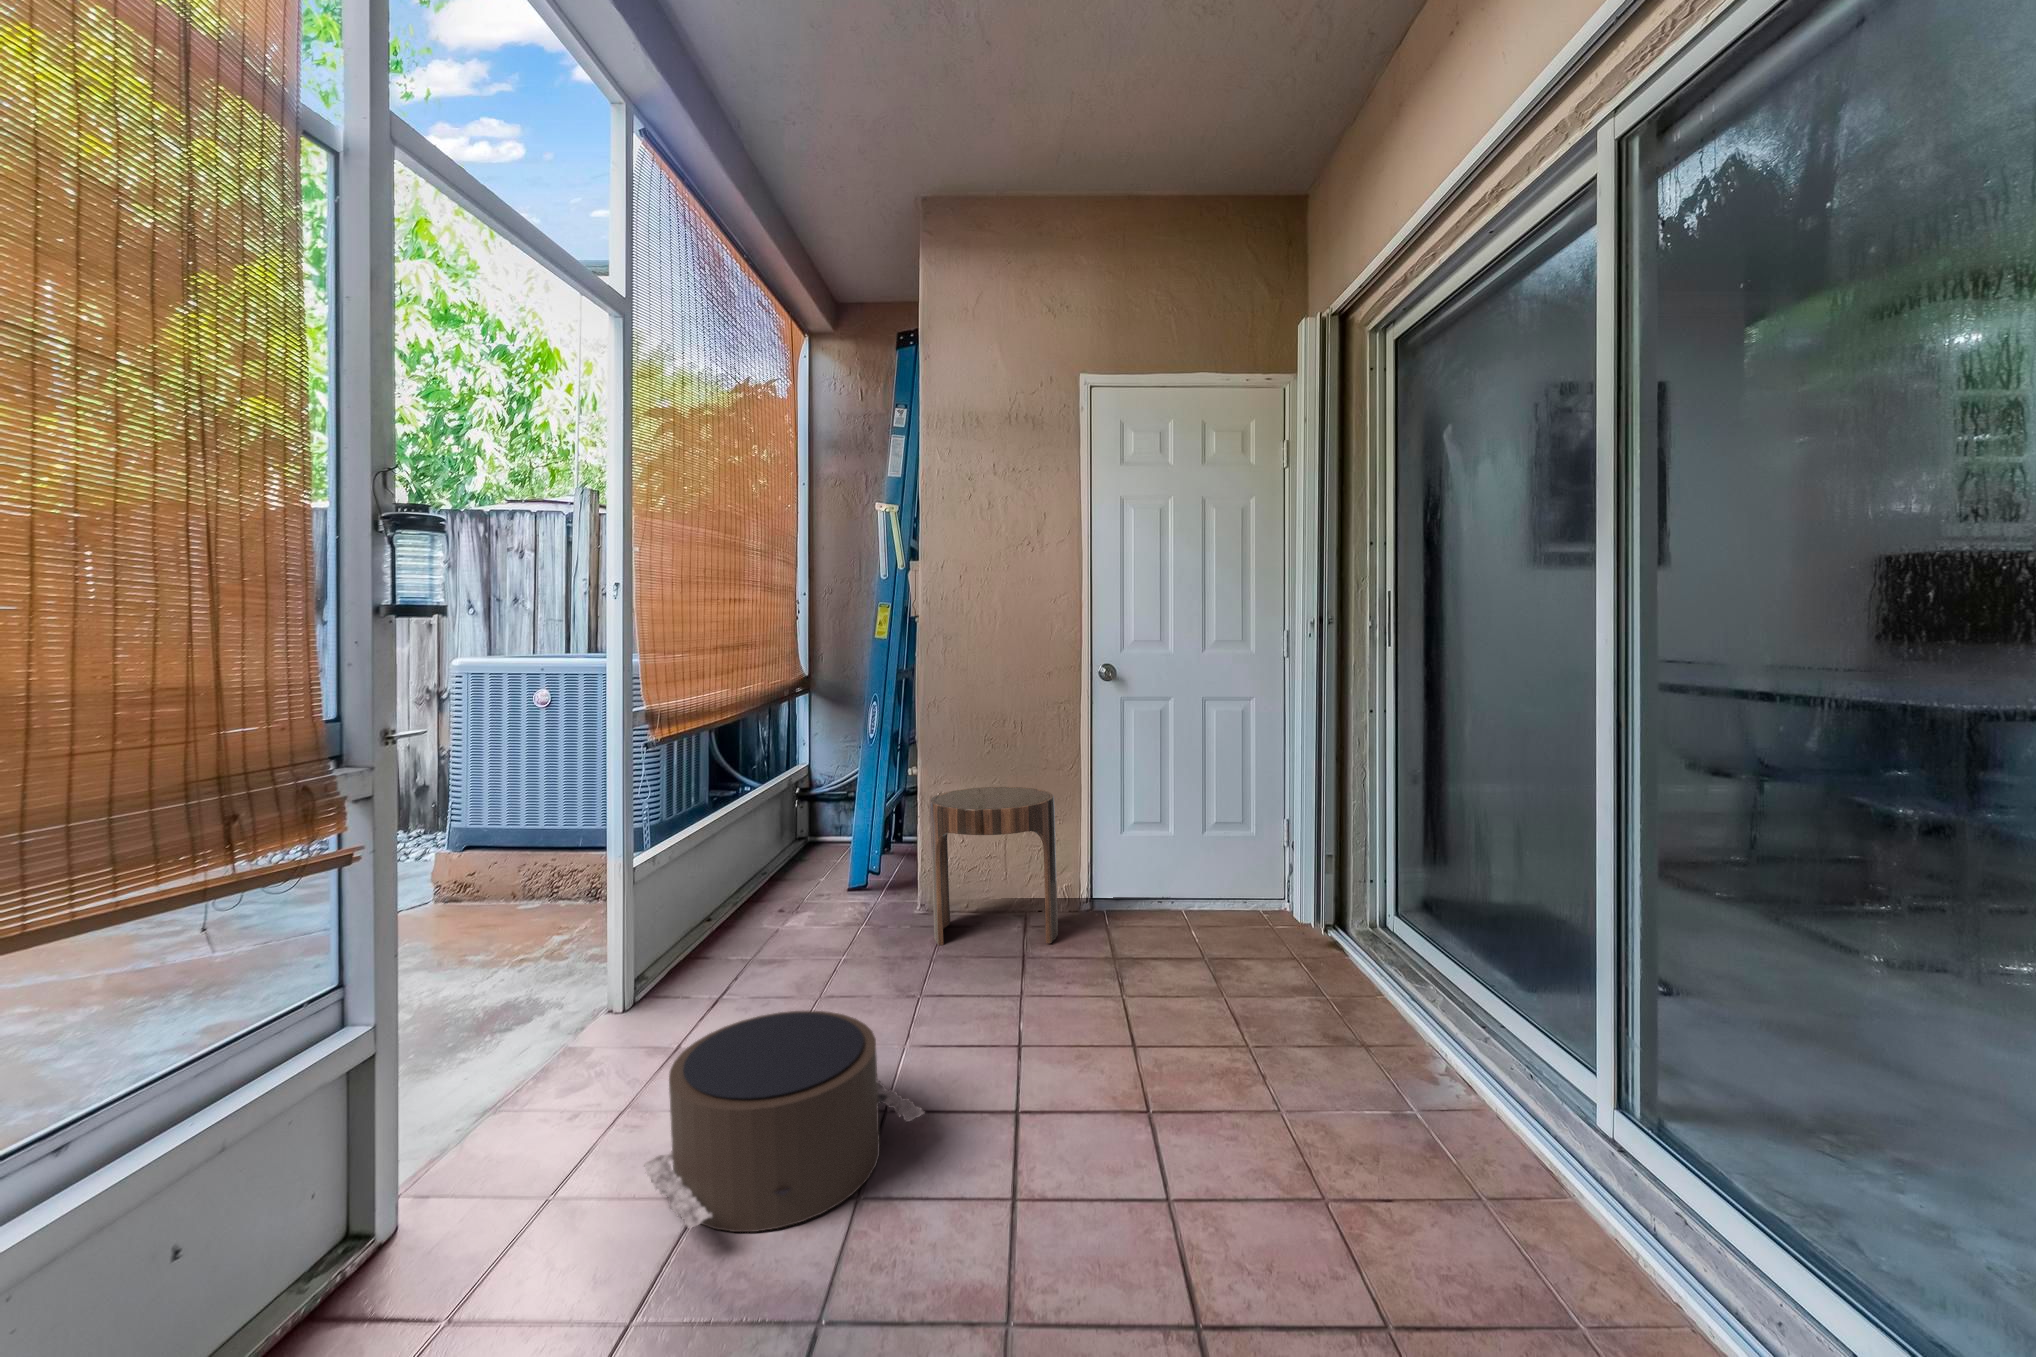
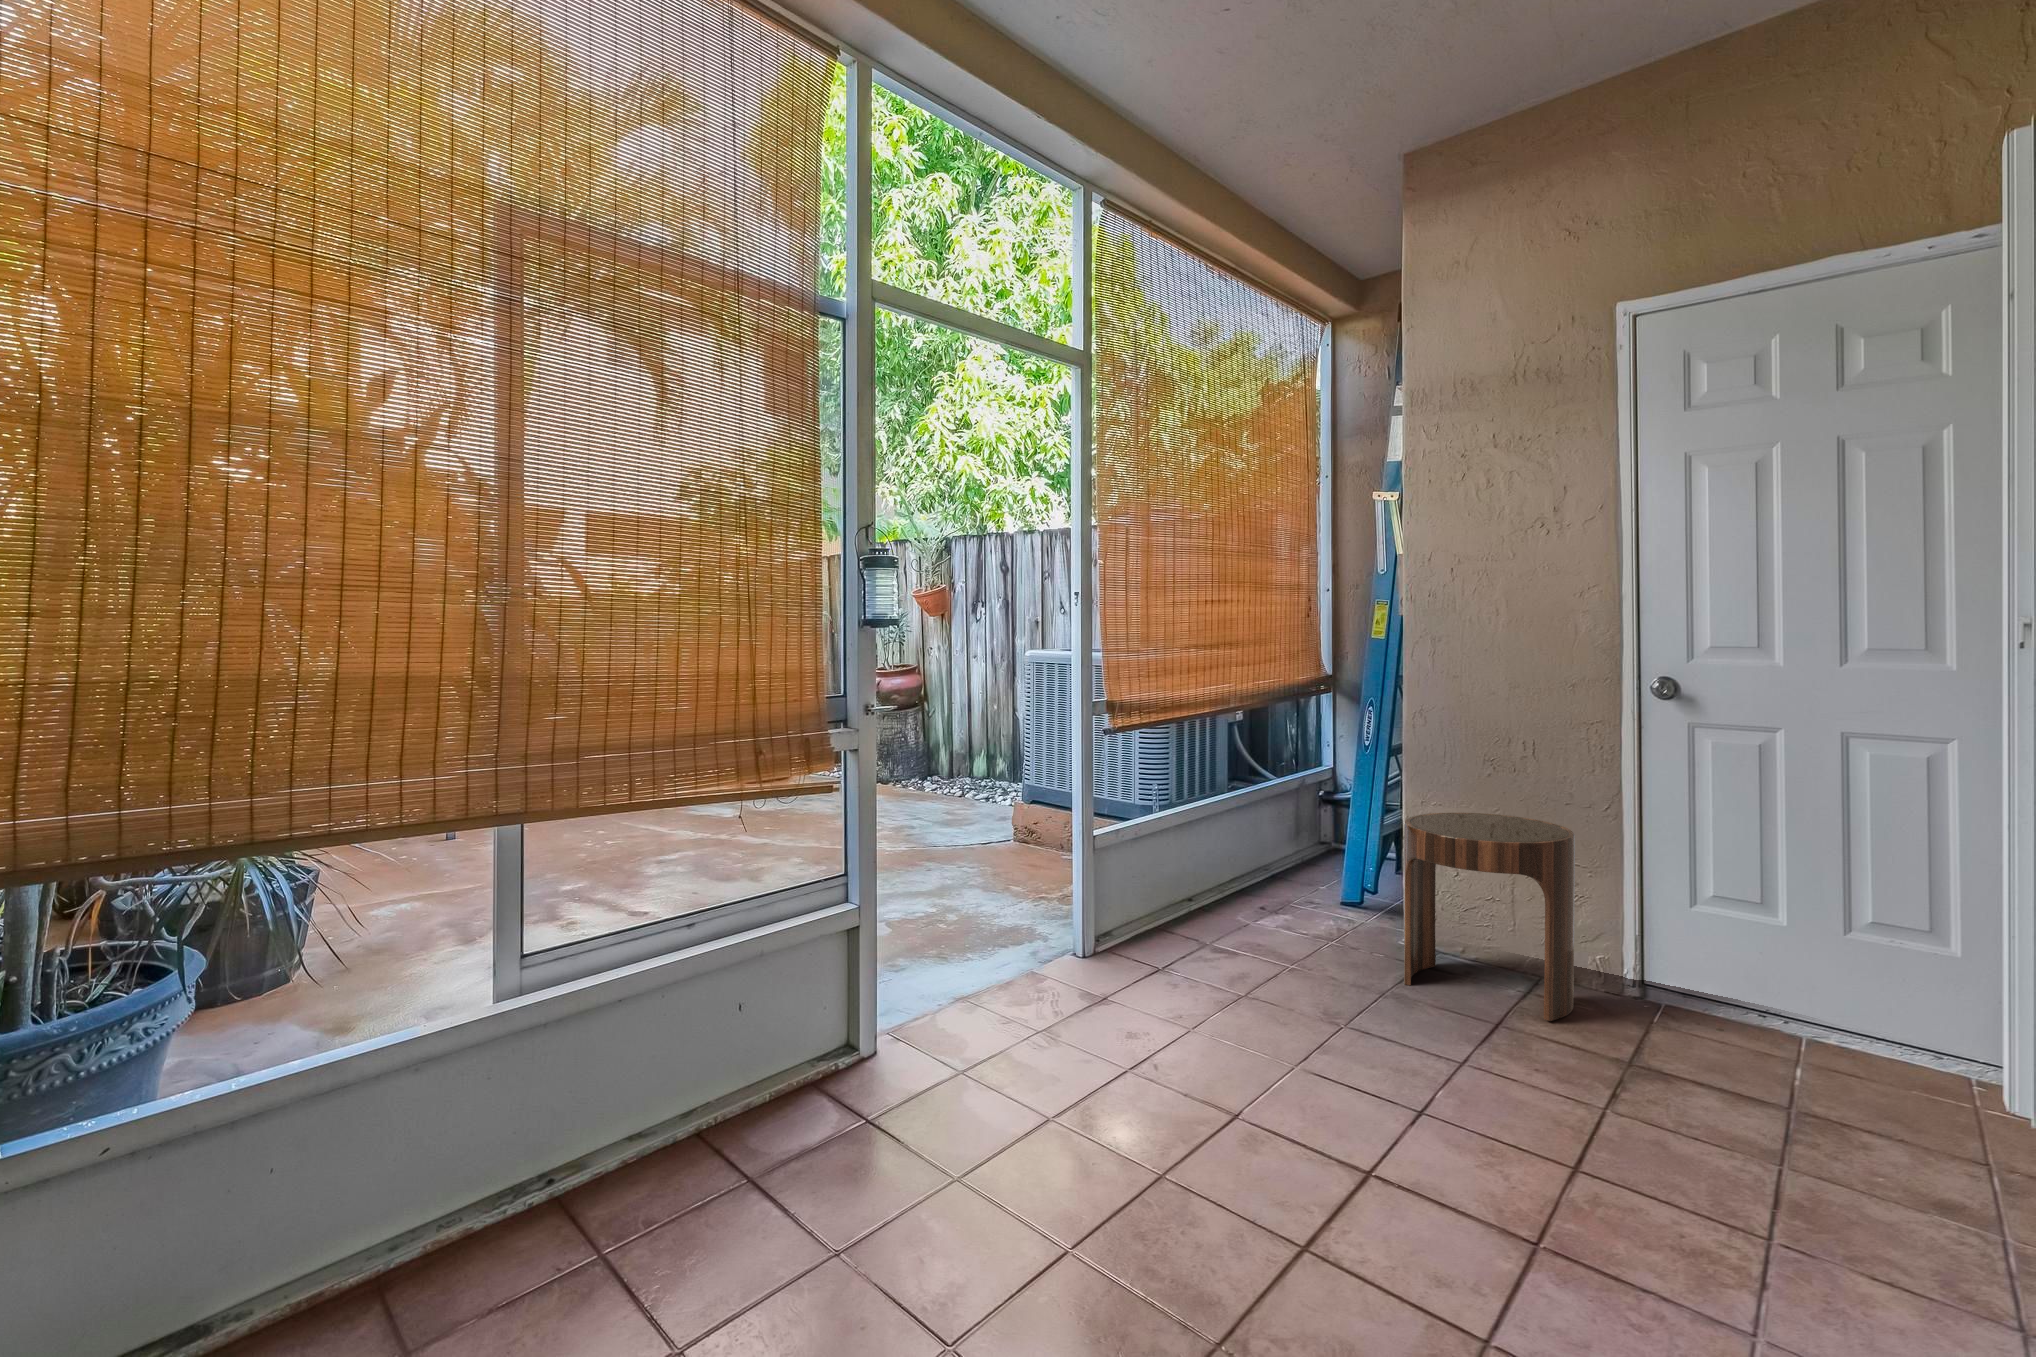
pouf: present [644,1011,924,1232] -> none [1009,984,1252,1172]

